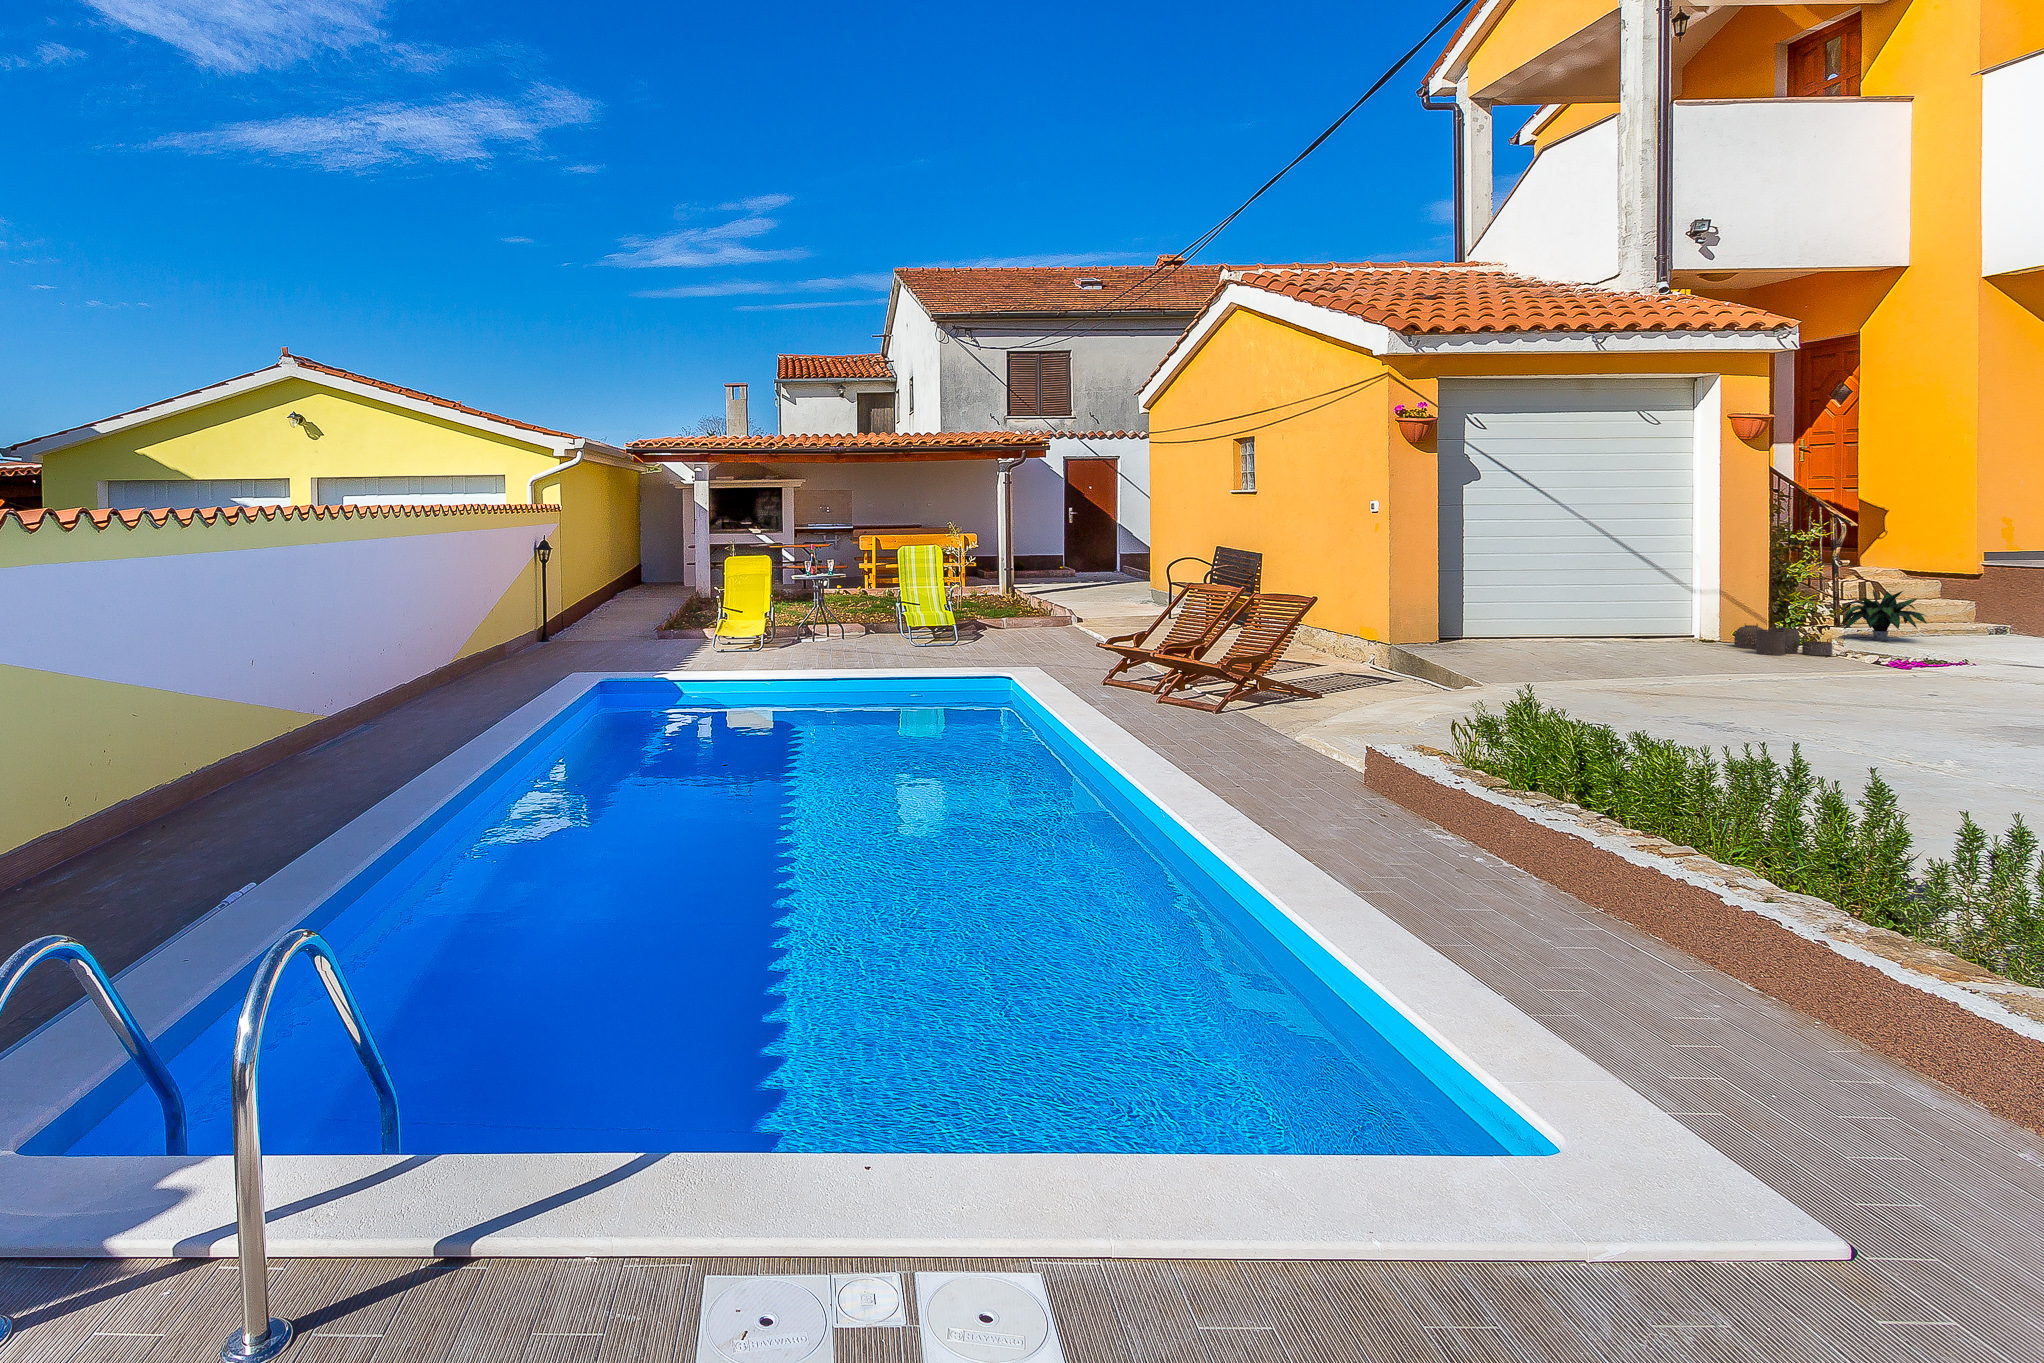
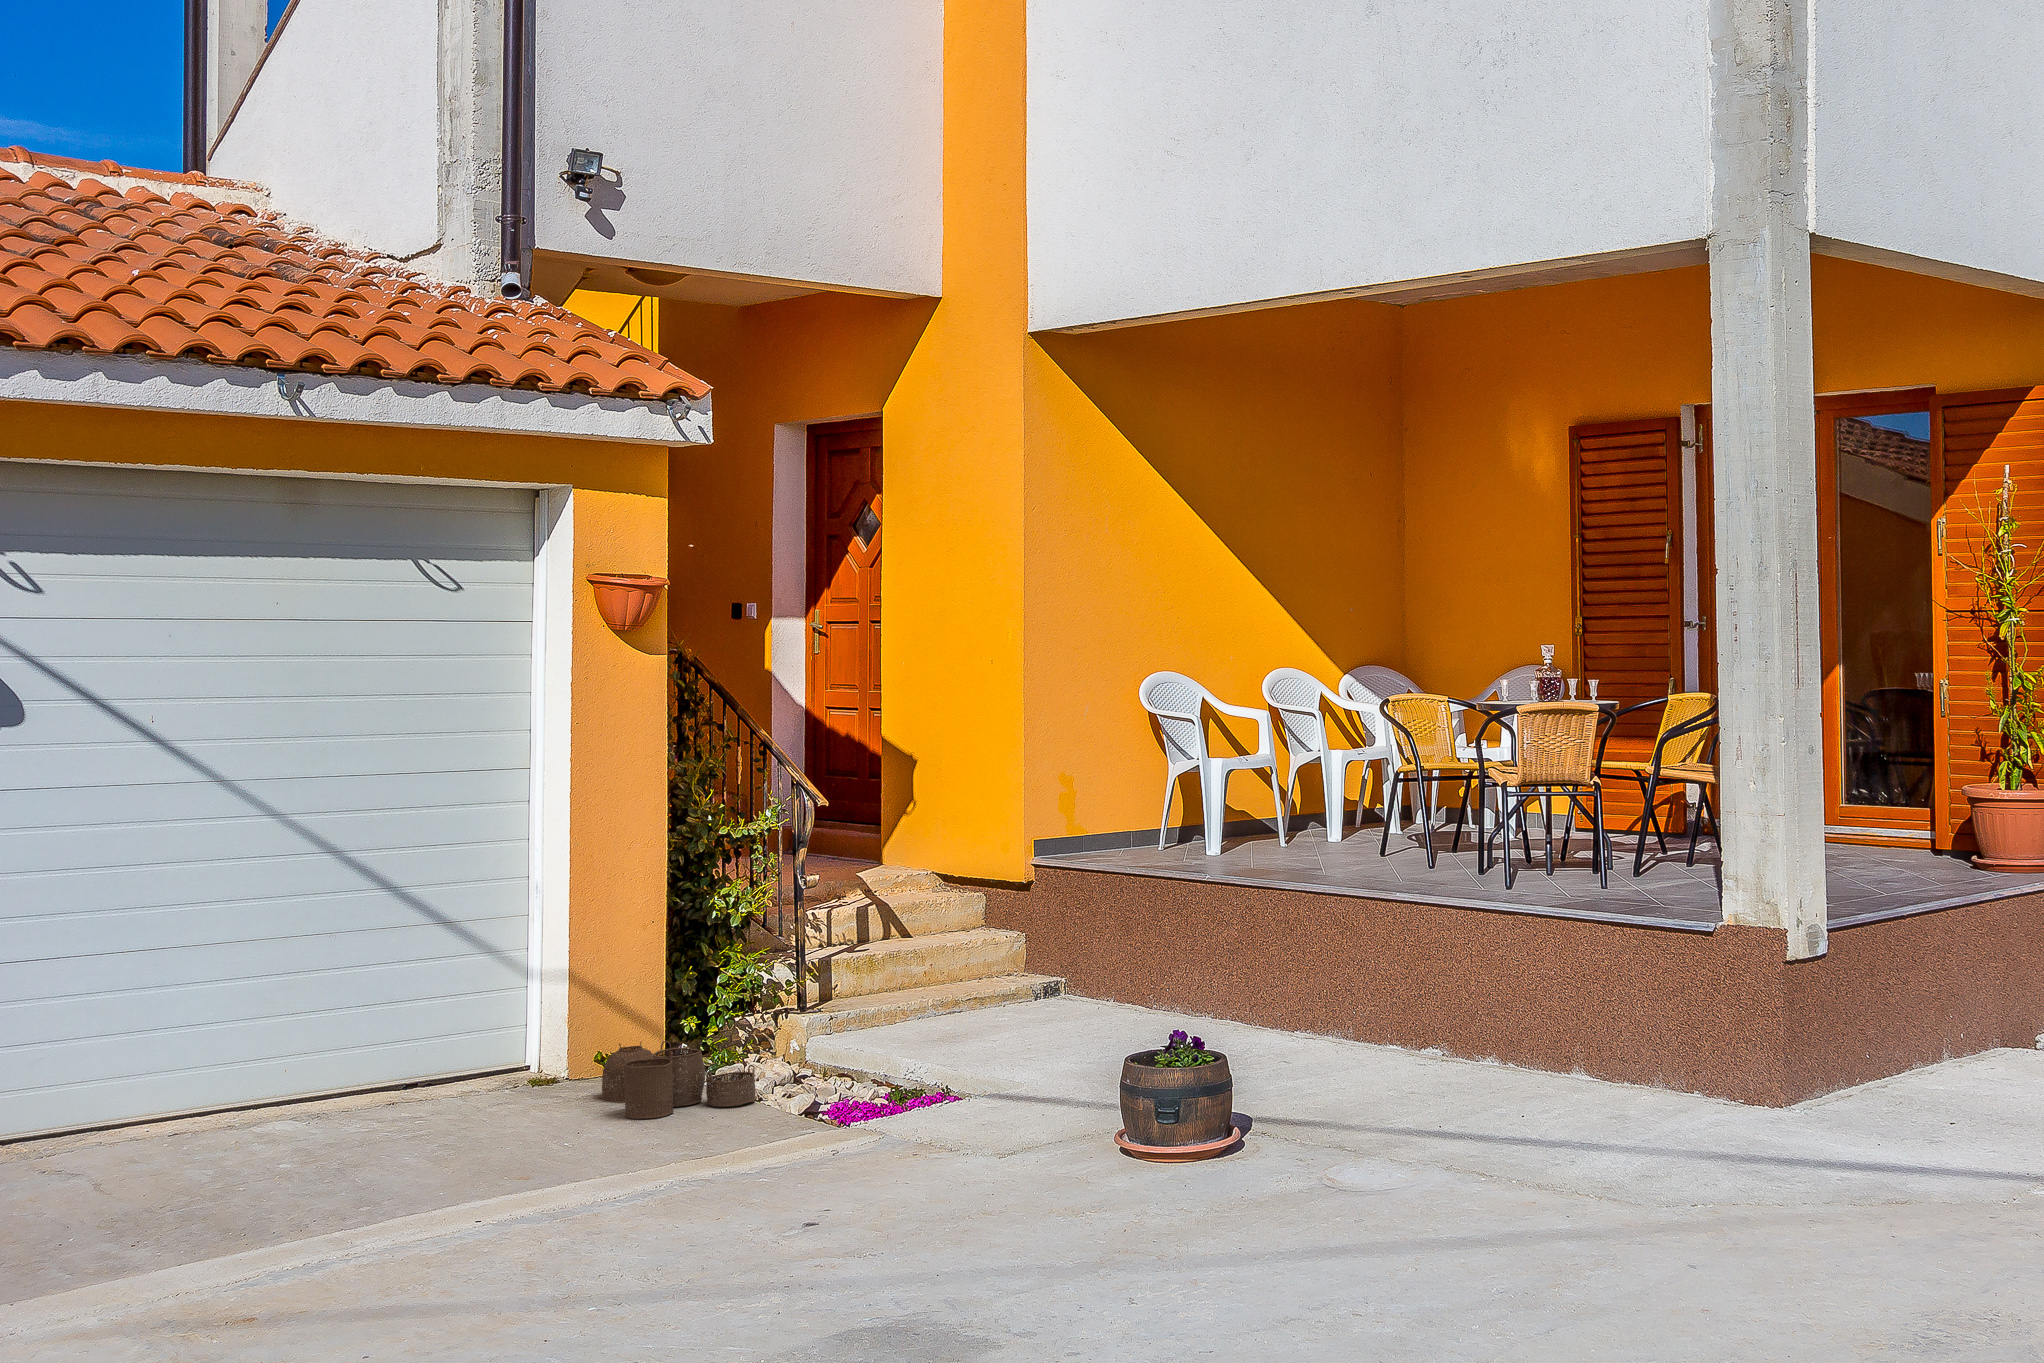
potted plant: present [1840,589,1926,641] -> none [812,929,942,1037]

